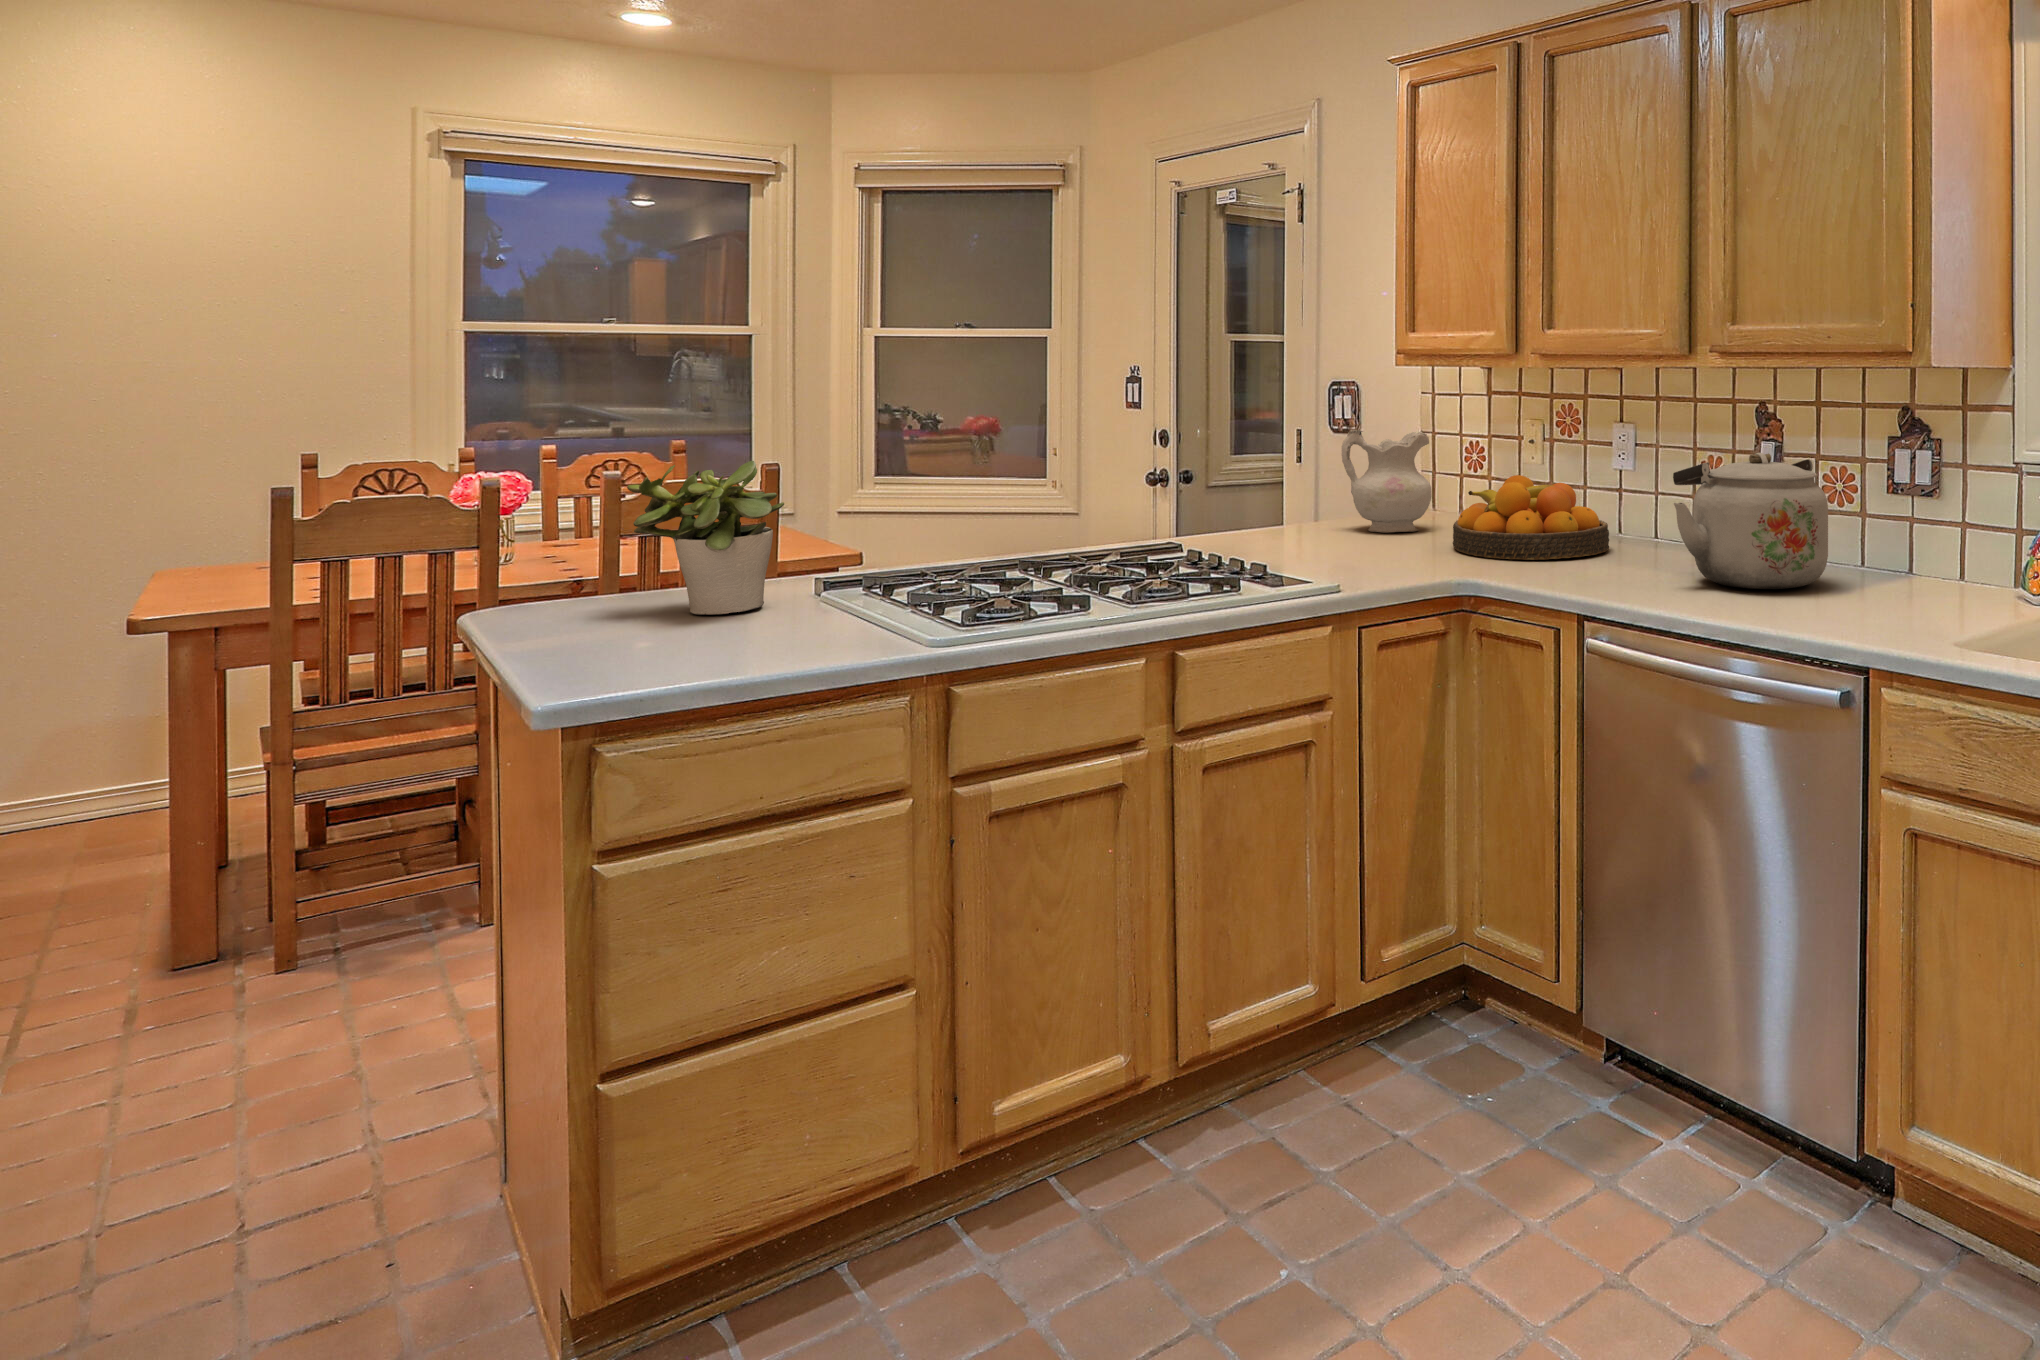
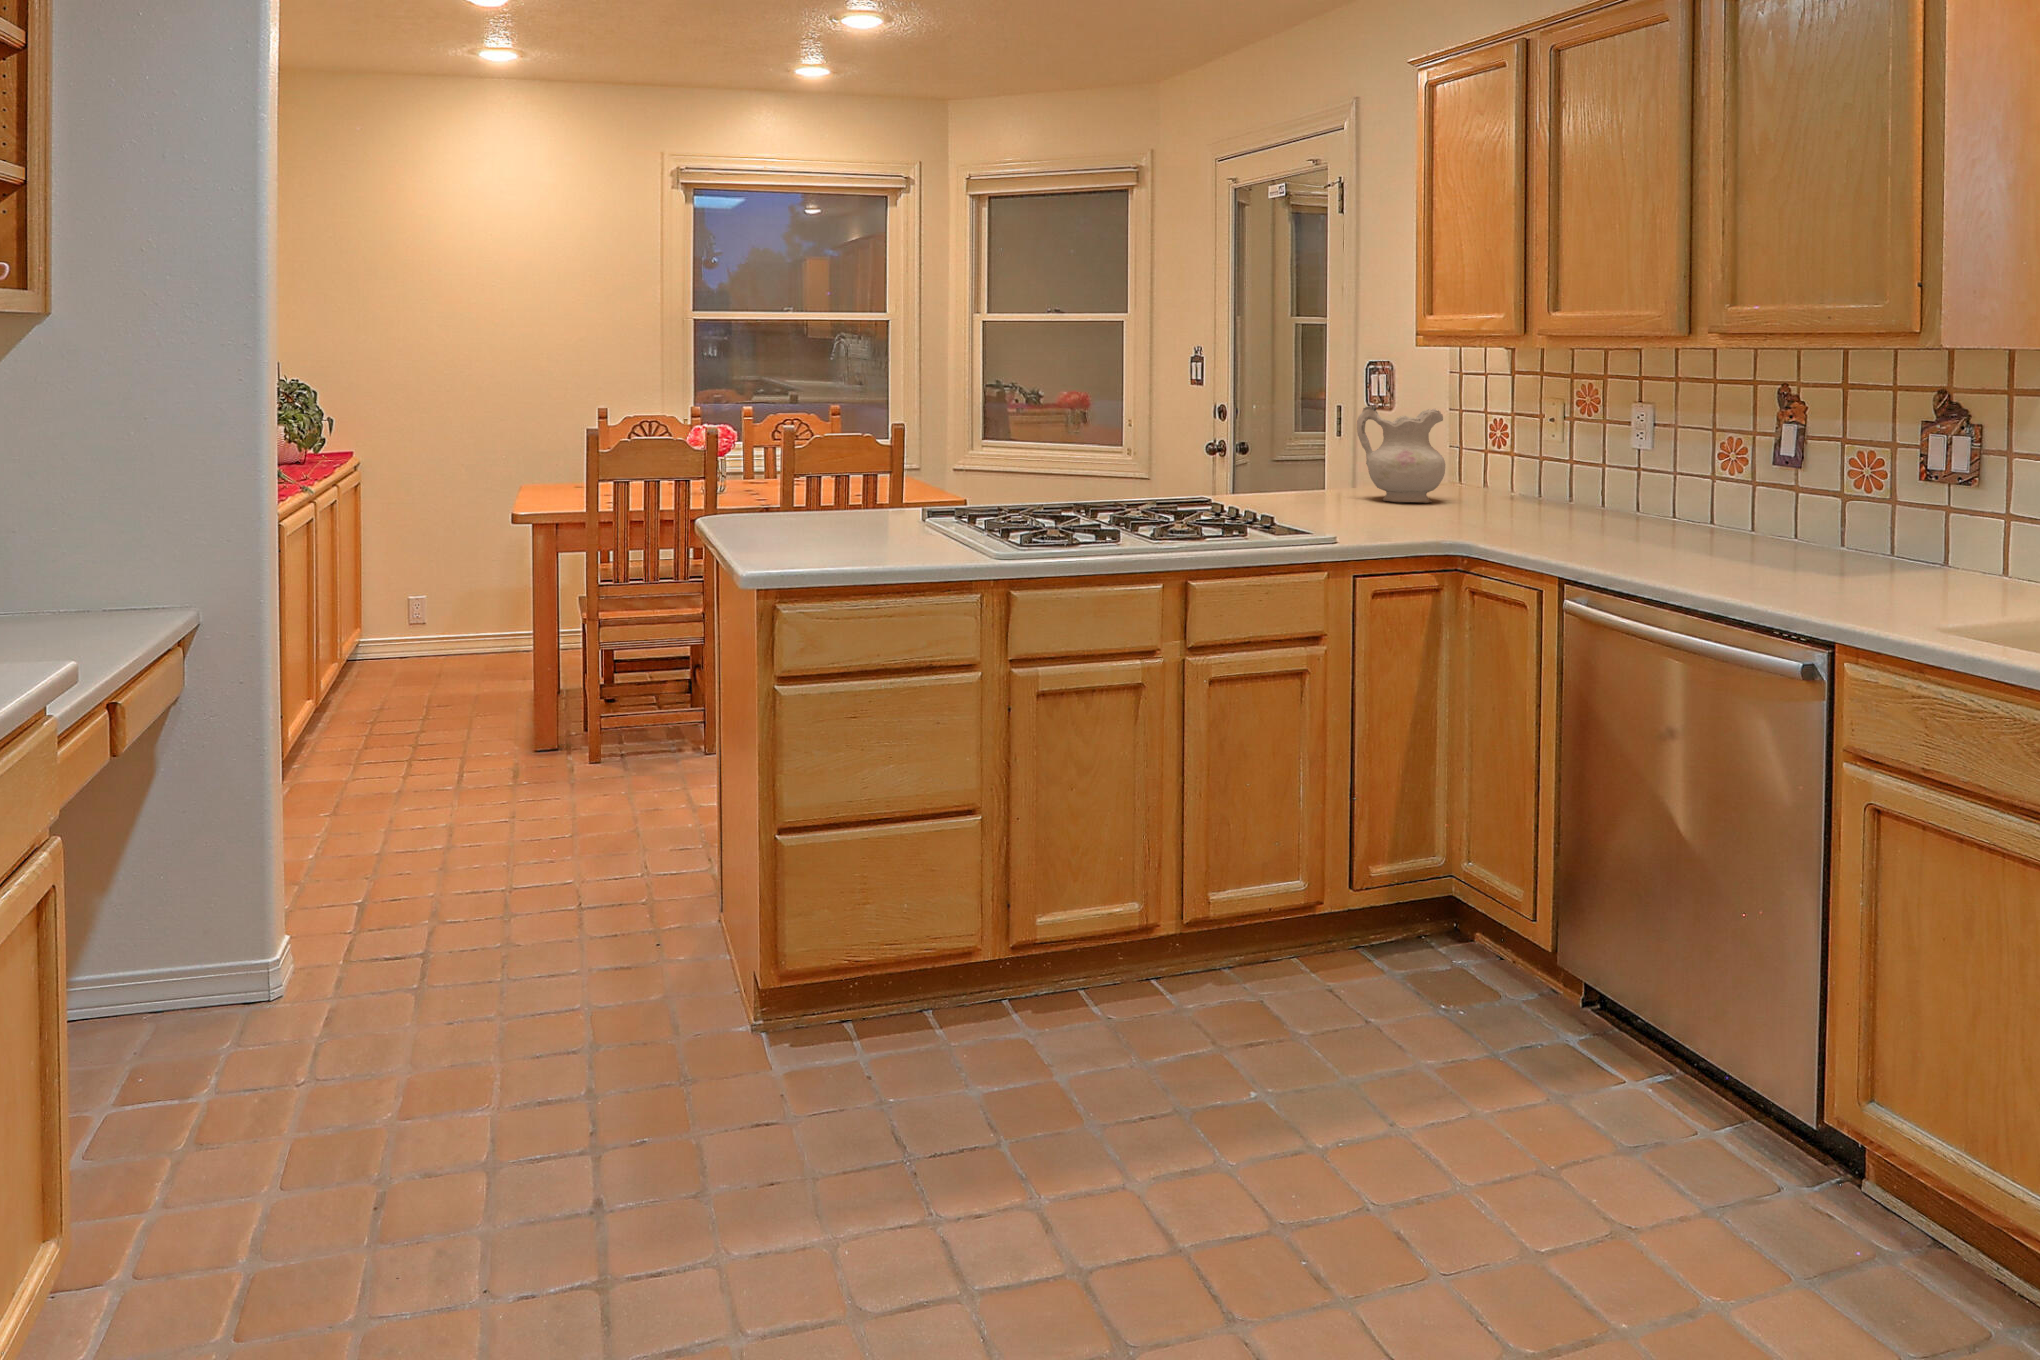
kettle: present [1673,453,1828,589] -> none [1659,434,1838,571]
potted plant: present [627,461,784,615] -> none [798,417,898,529]
fruit bowl: present [1453,475,1609,560] -> none [1456,452,1618,532]

